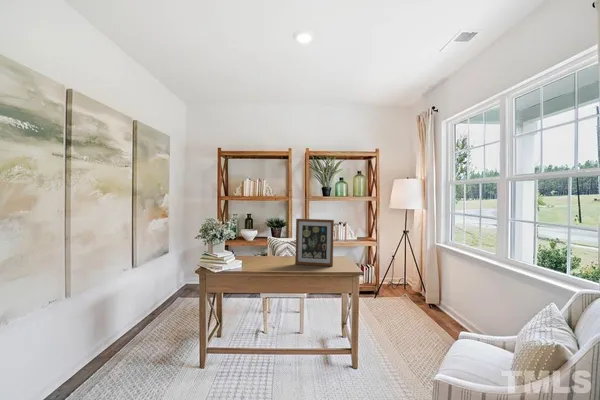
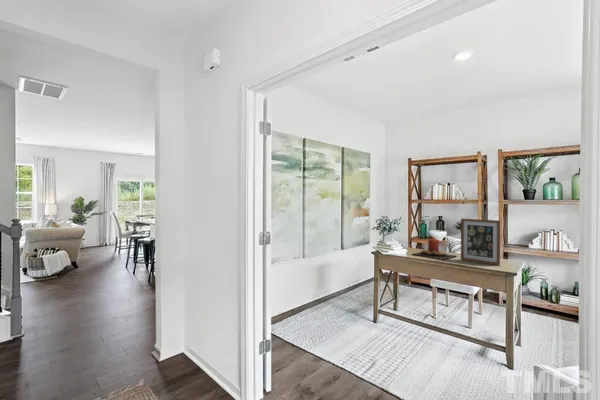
candle: none [243,243,288,268] -> present [413,239,455,260]

